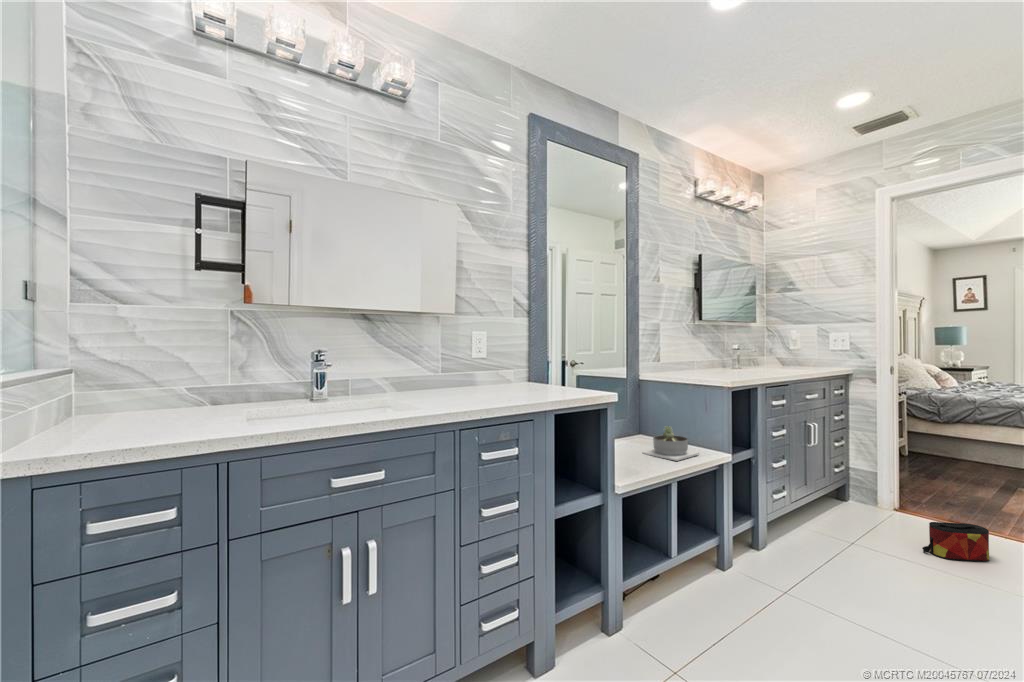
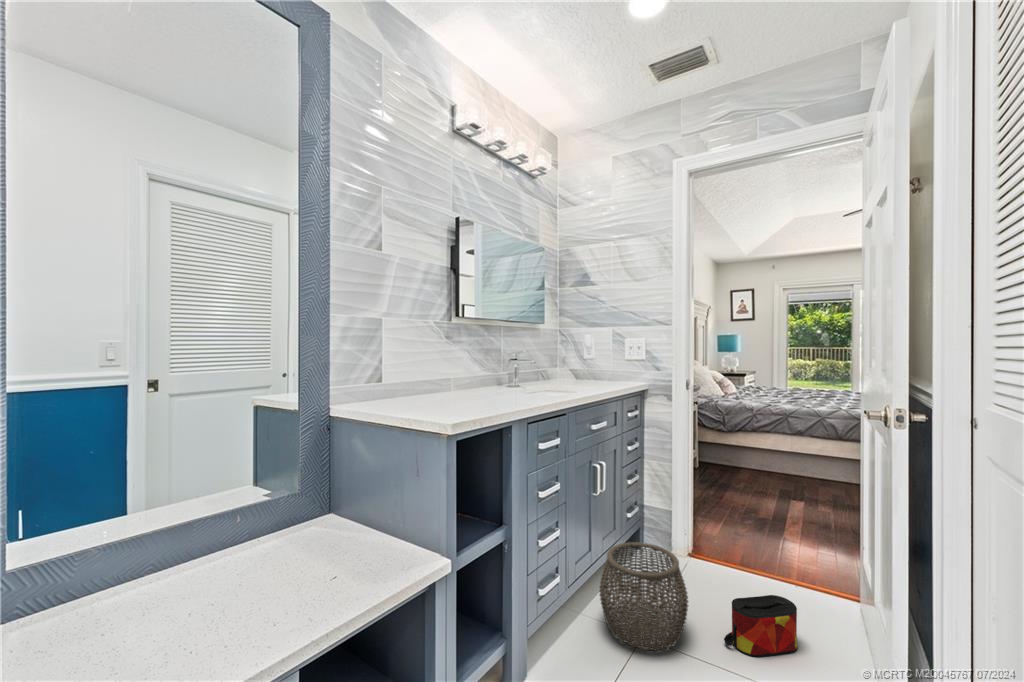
succulent planter: present [642,426,699,461] -> none [274,516,389,606]
woven basket: none [816,480,891,548] -> present [599,542,688,651]

